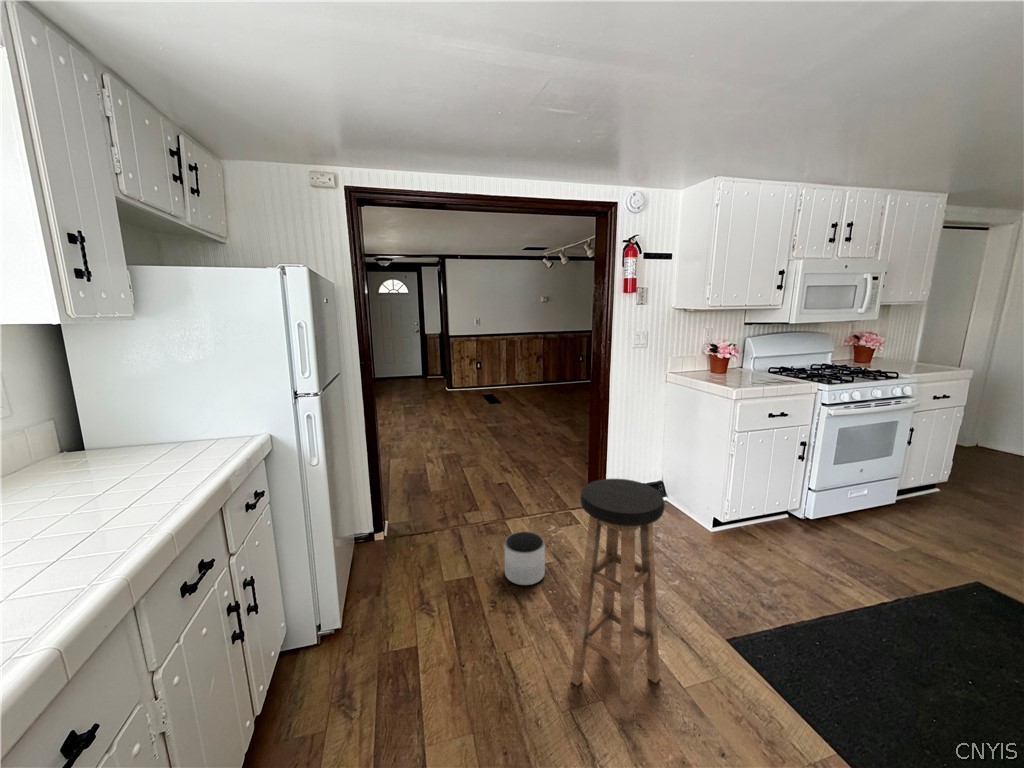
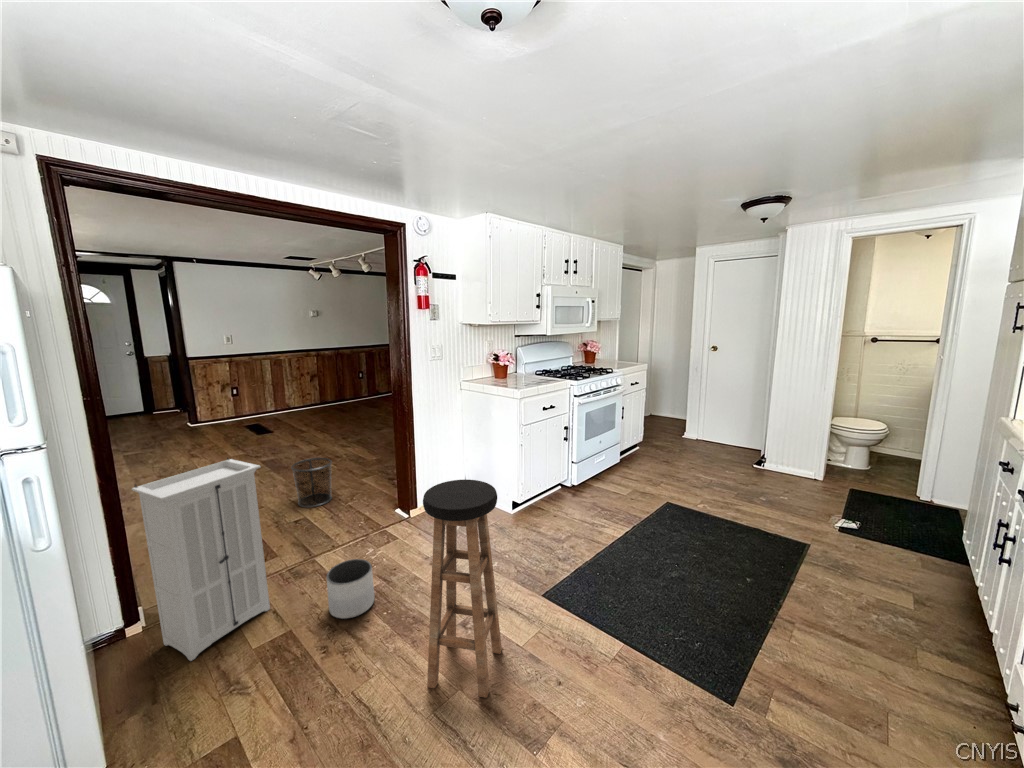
storage cabinet: none [379,419,463,575] -> present [132,458,270,661]
waste bin: none [502,431,535,475] -> present [291,458,332,507]

